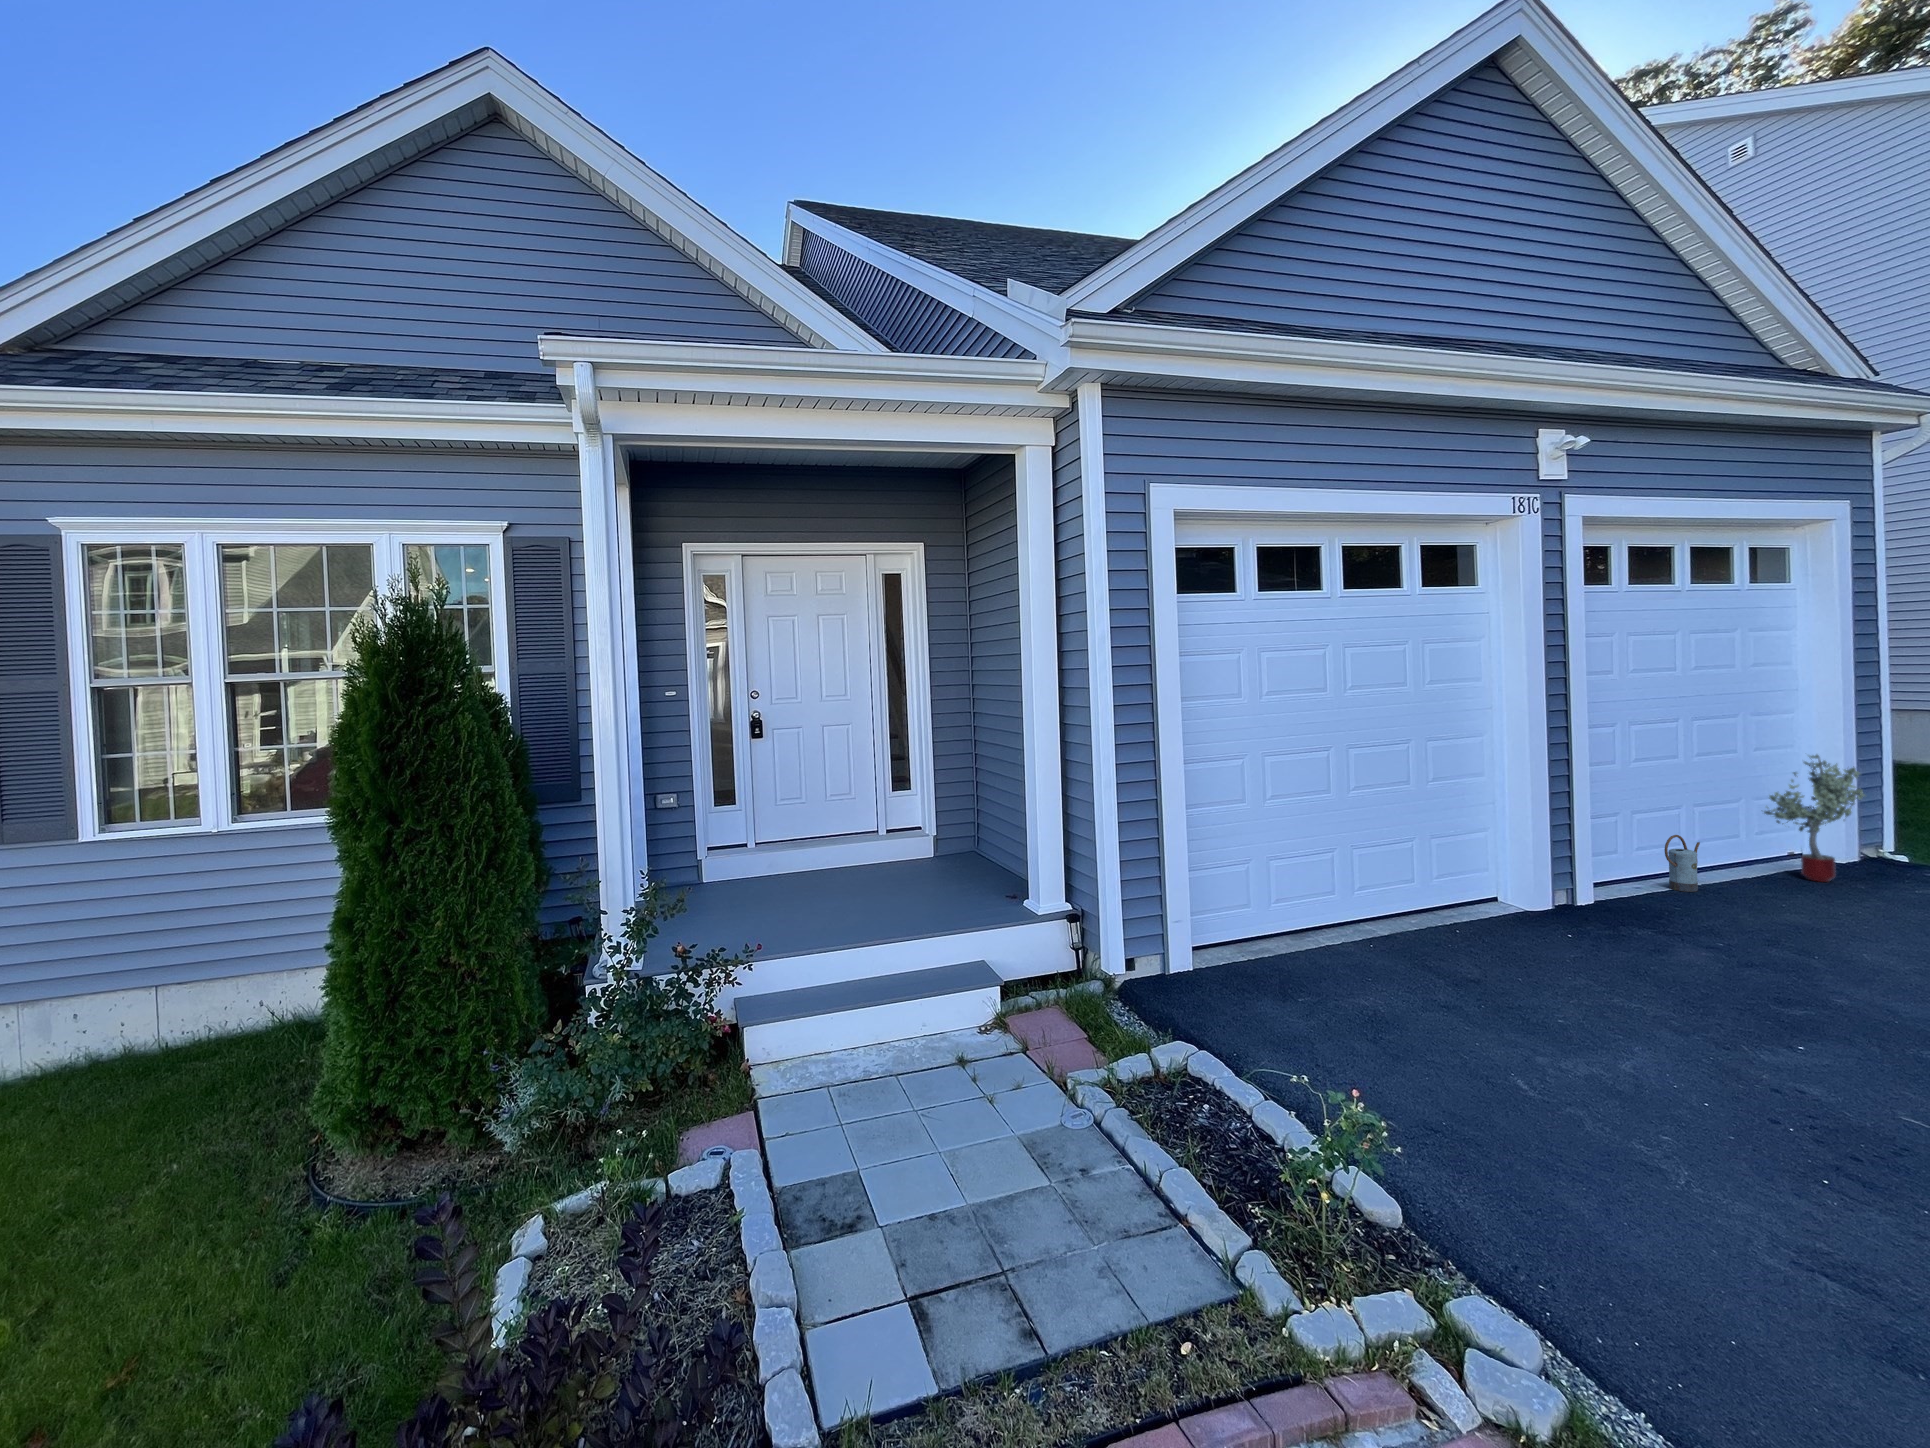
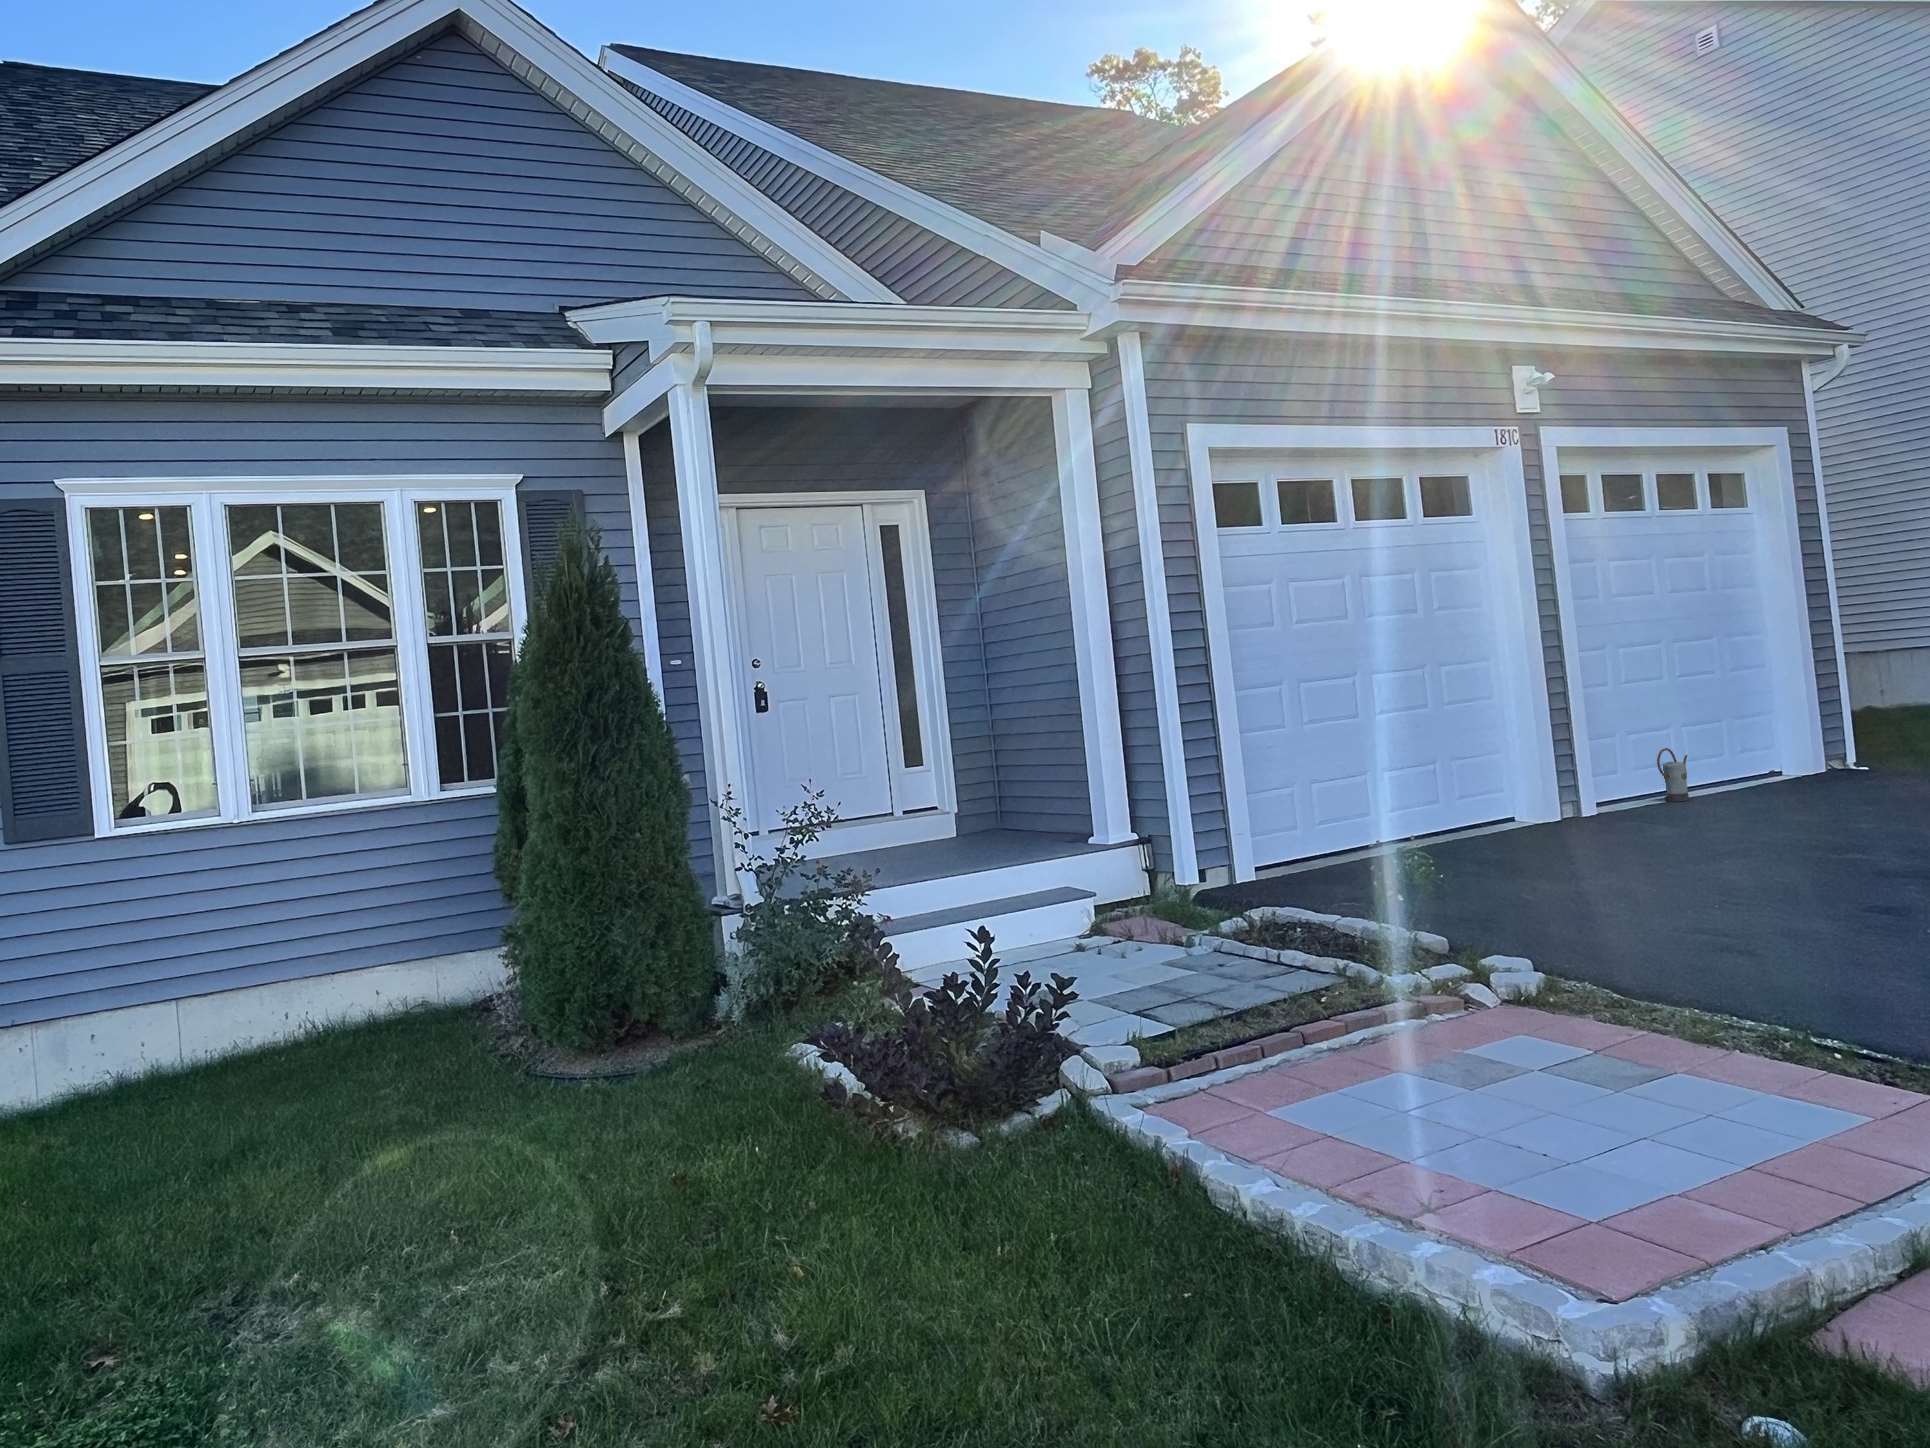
potted tree: present [1764,755,1865,882] -> none [1737,665,1822,785]

